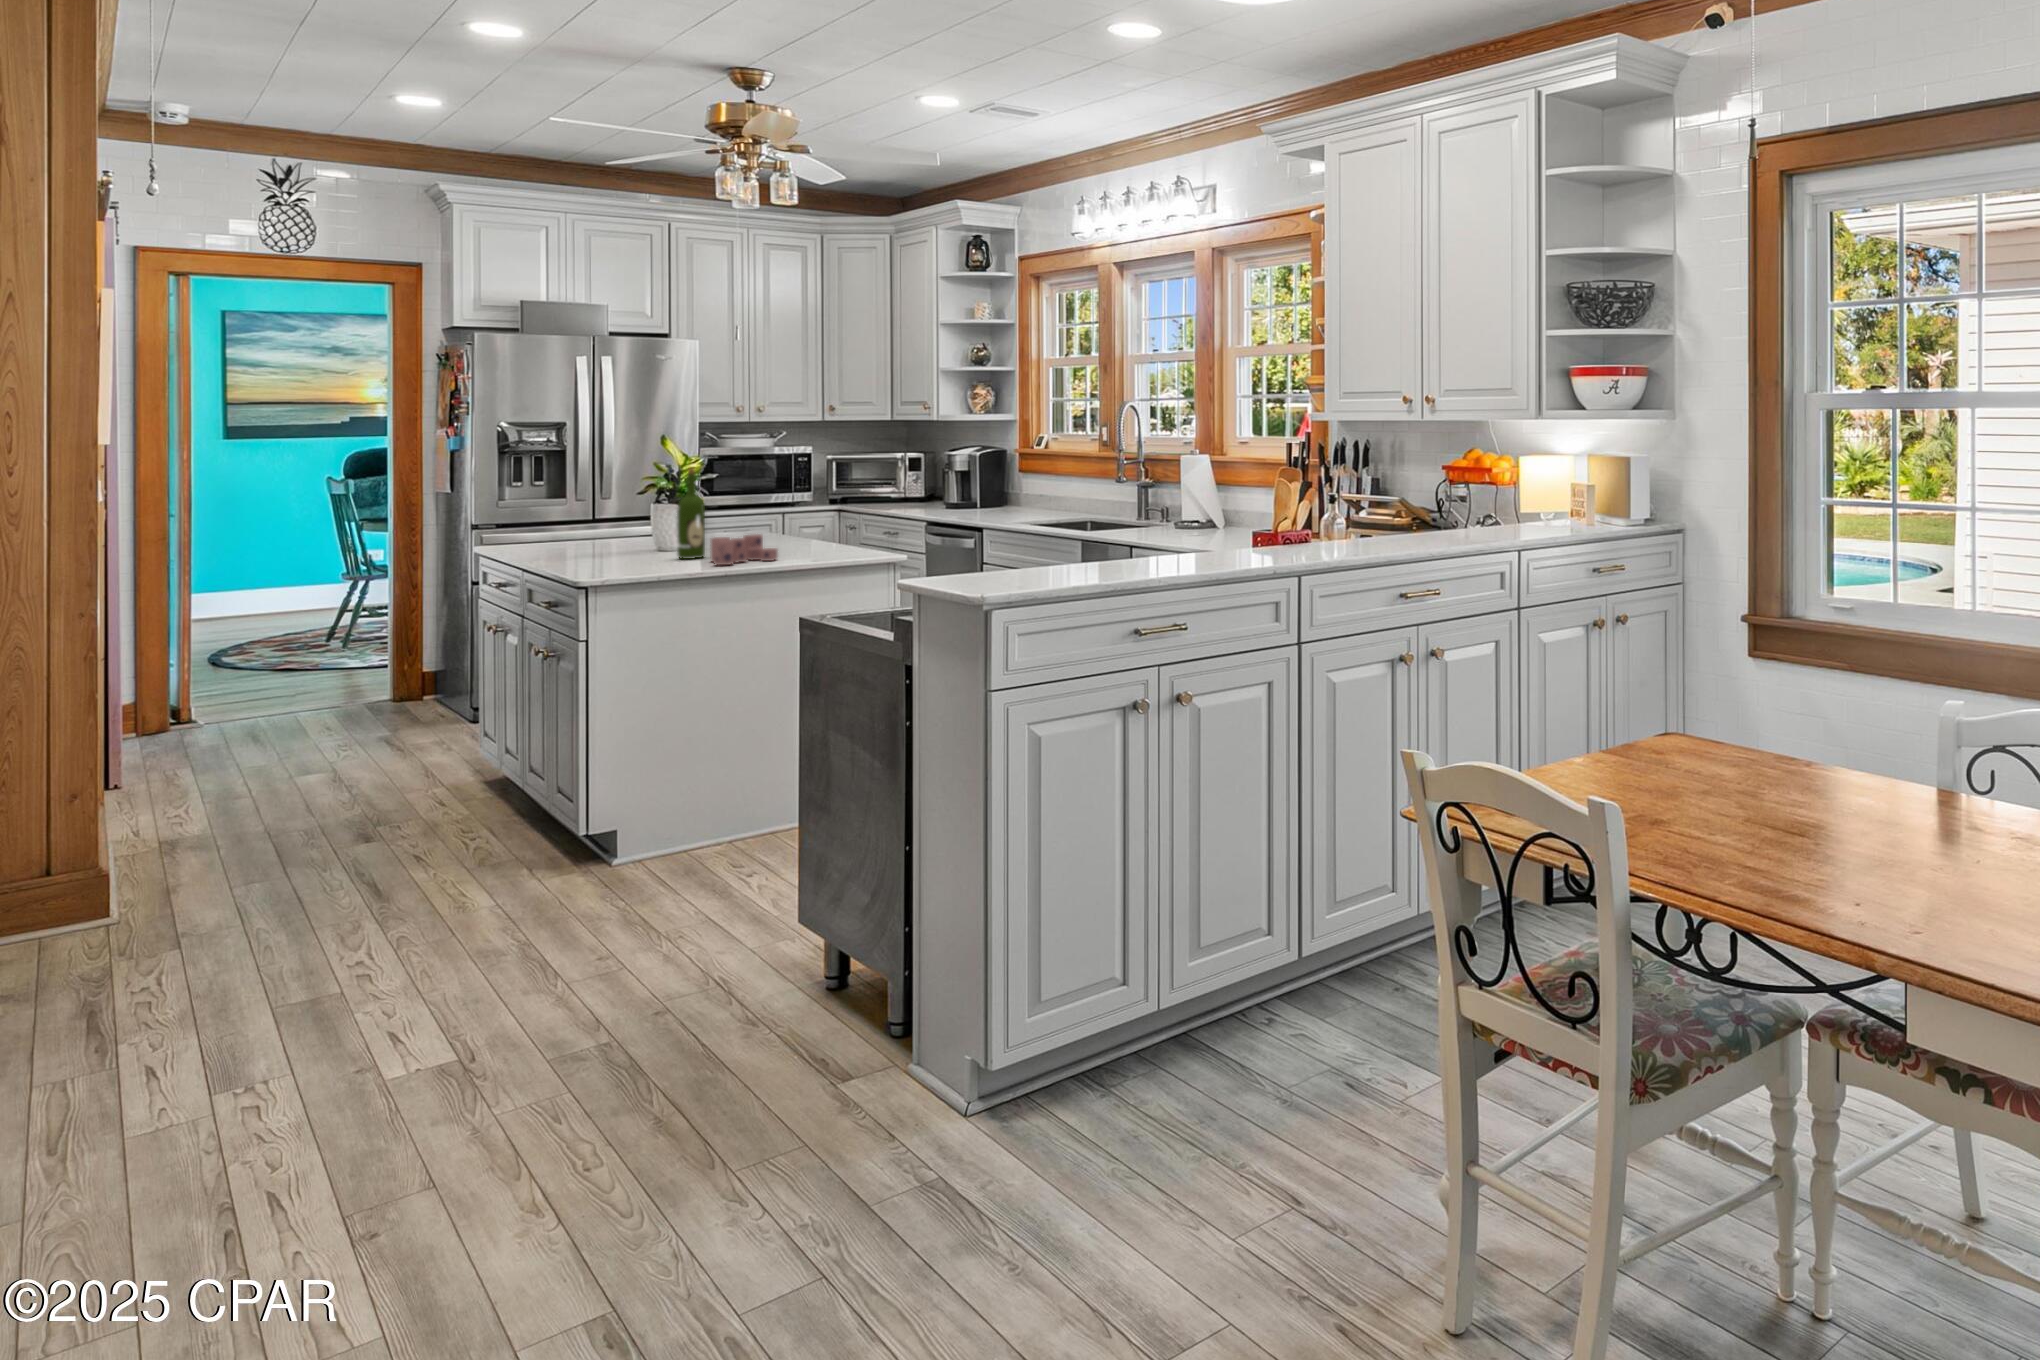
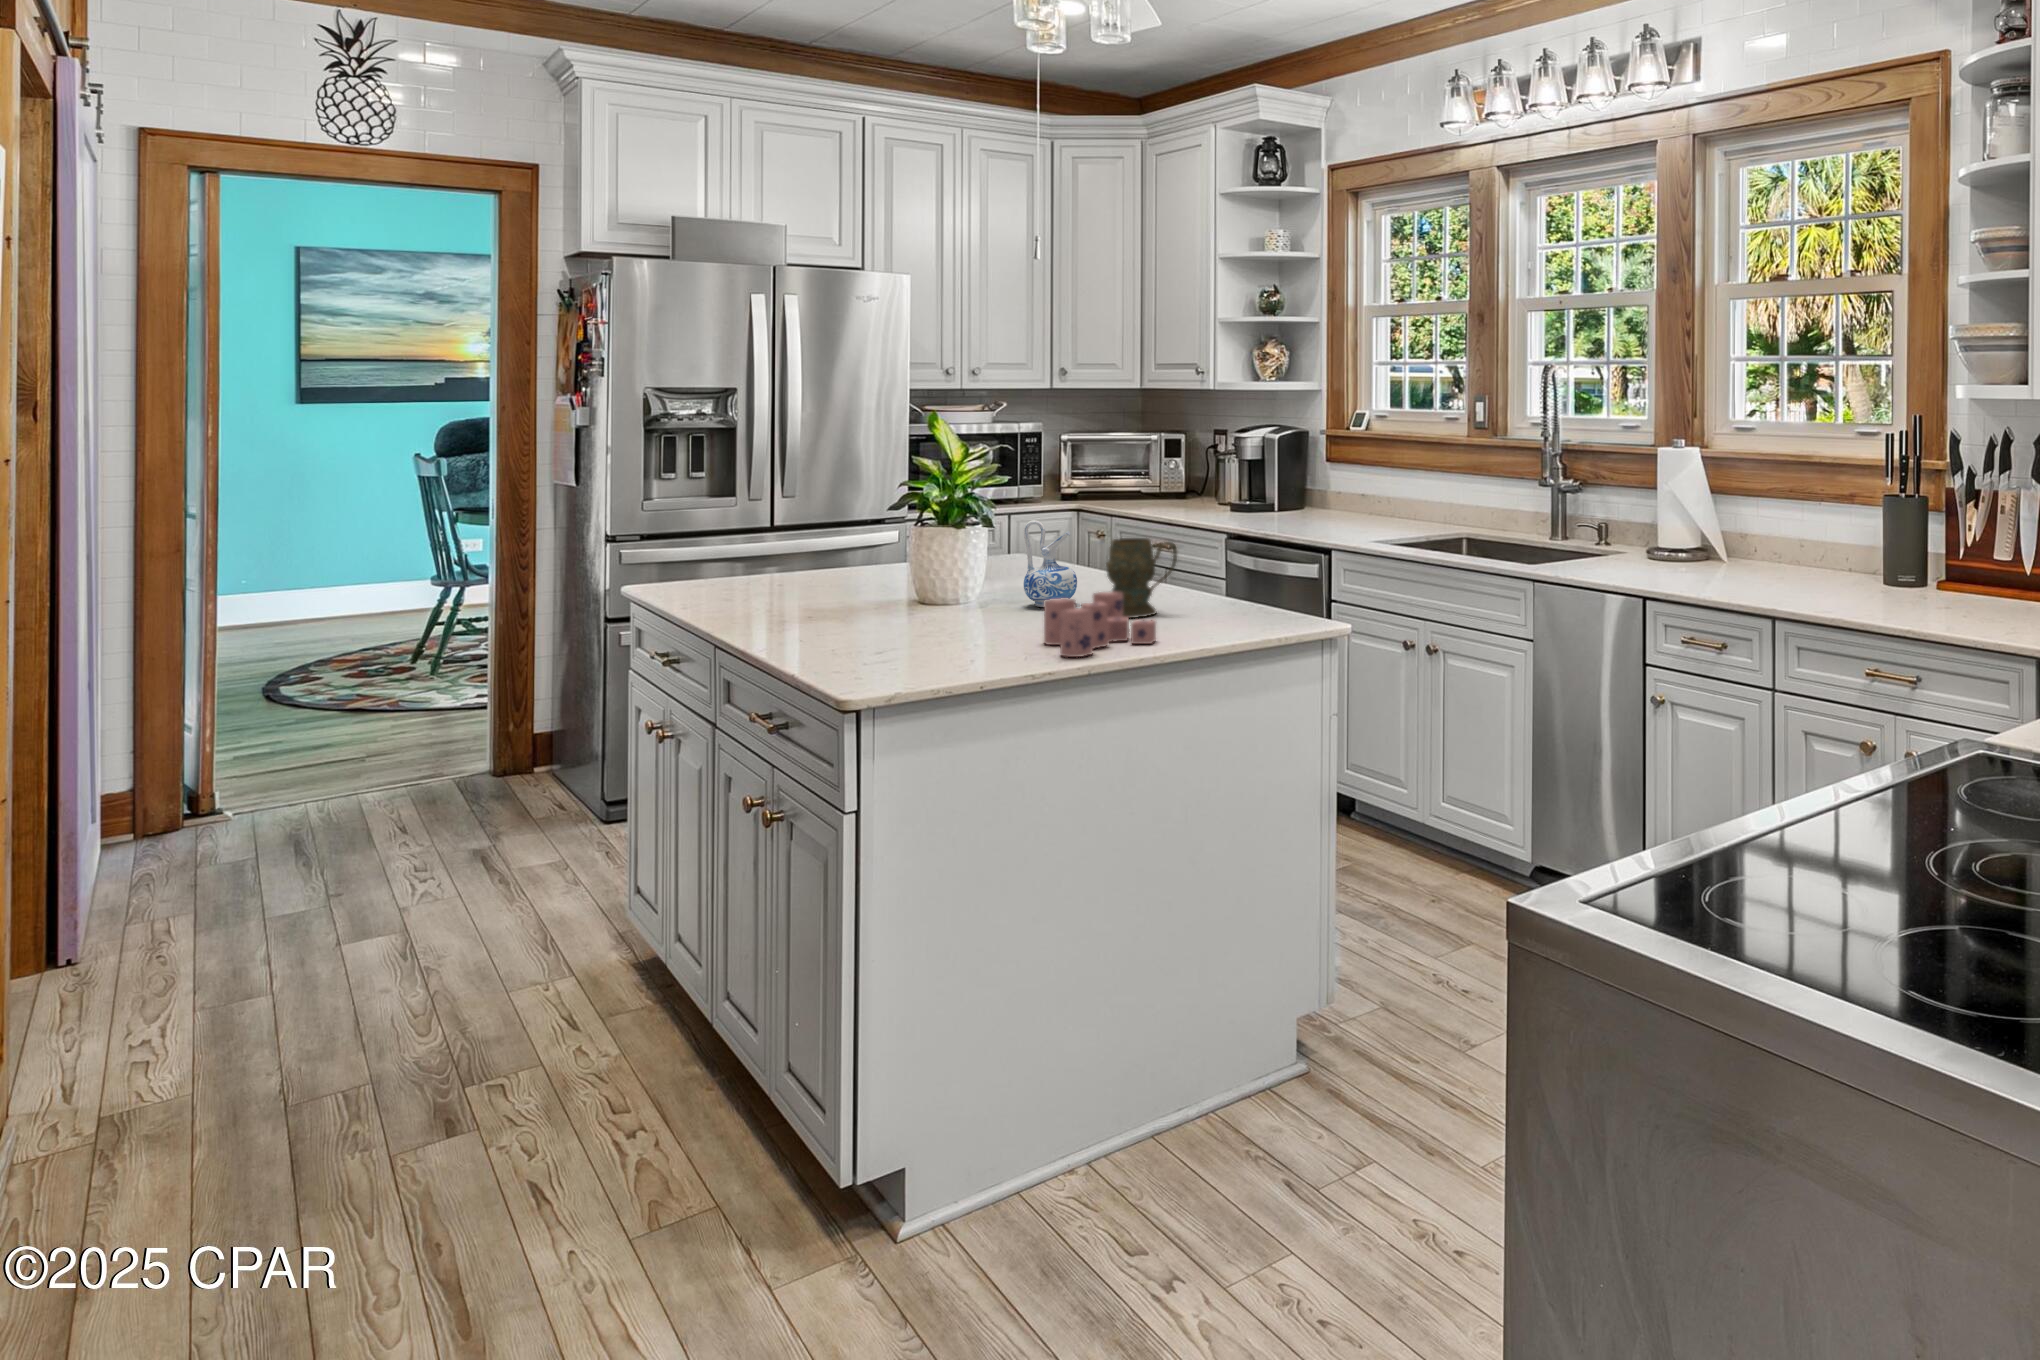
wine bottle: present [677,468,705,559] -> none [978,473,1023,635]
ceramic pitcher: none [718,498,753,549] -> present [1024,520,1077,607]
mug: none [762,507,807,552] -> present [1106,538,1177,618]

